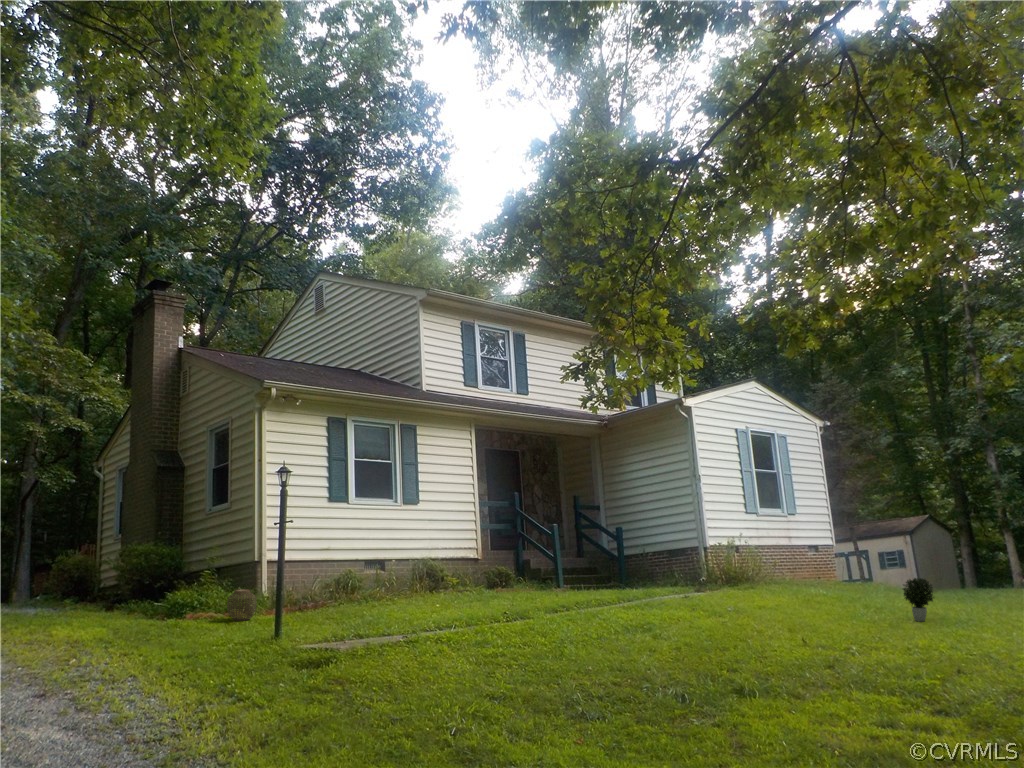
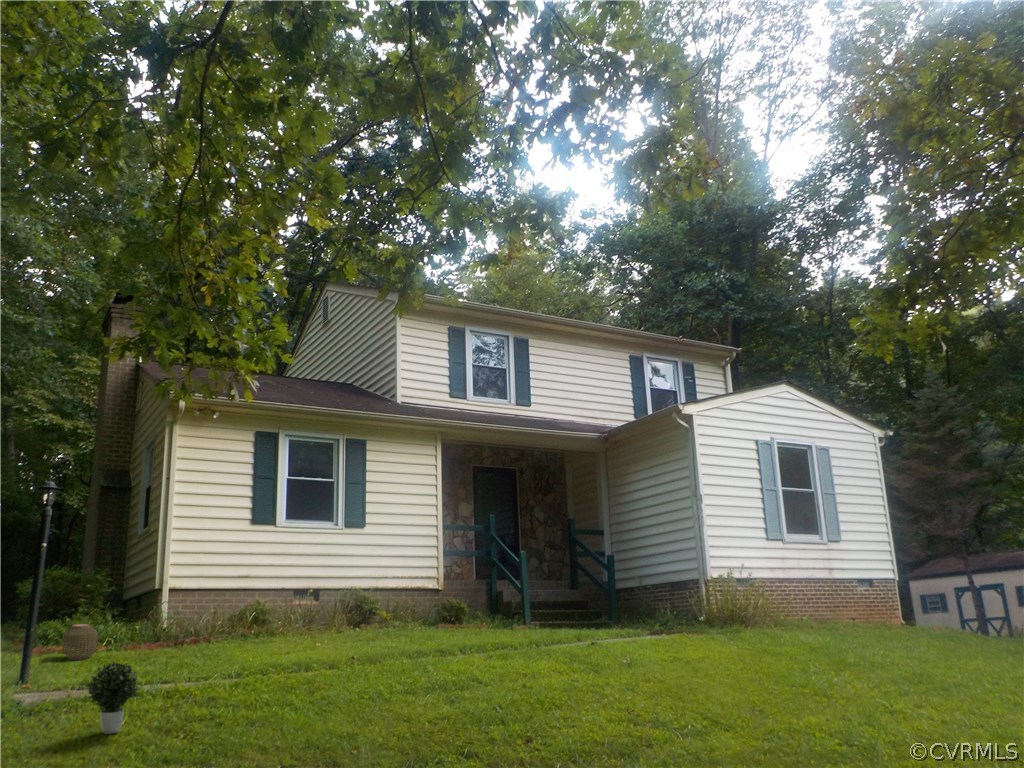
potted plant: present [903,578,934,622] -> present [86,662,138,734]

